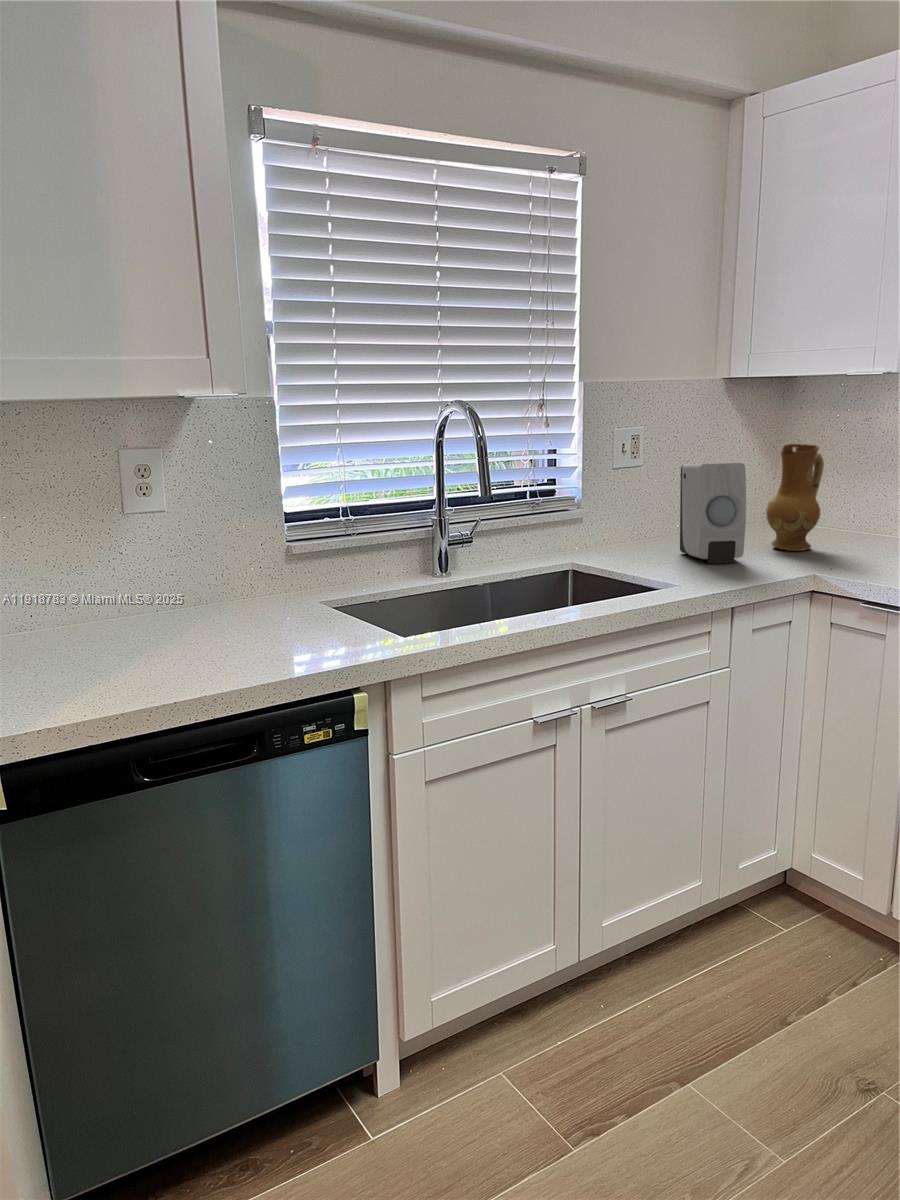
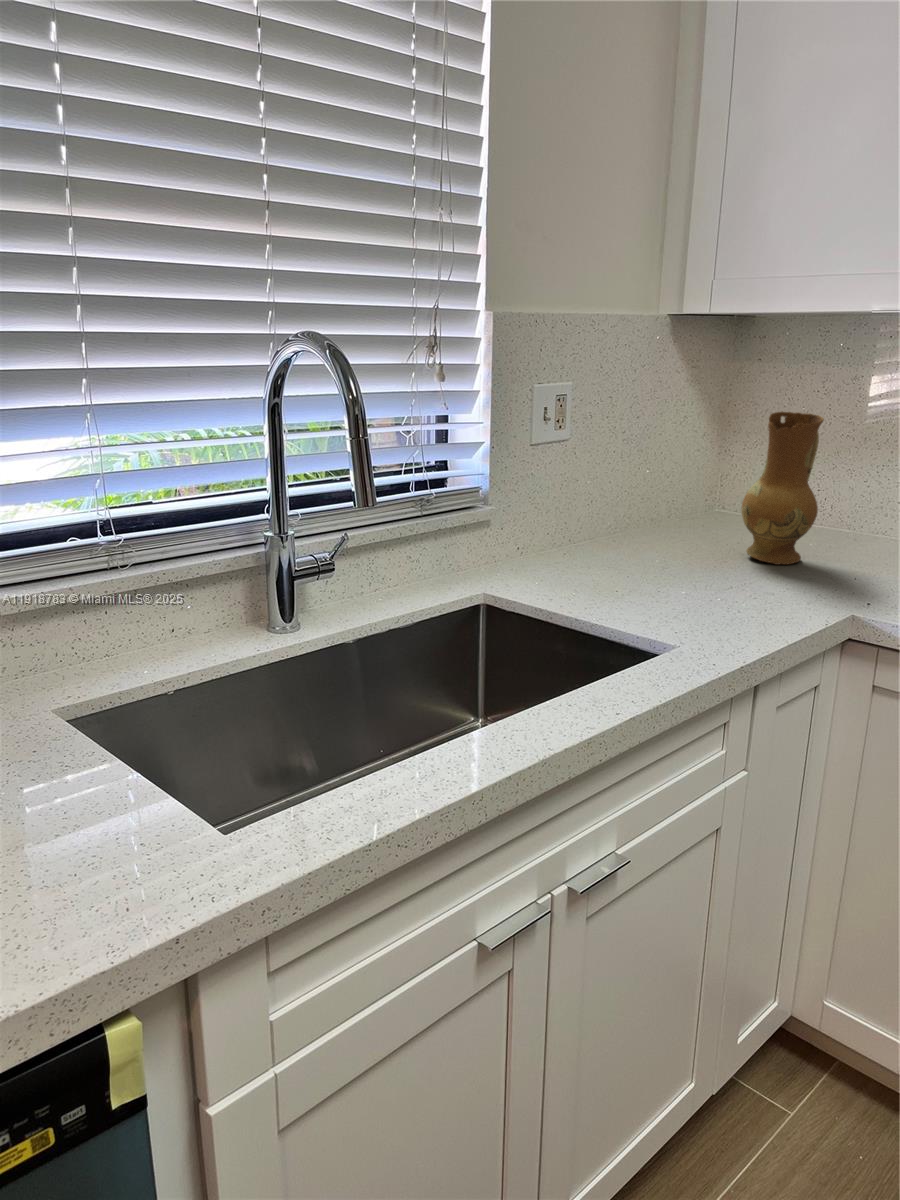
soap dispenser: present [680,463,746,564] -> none [631,440,739,592]

